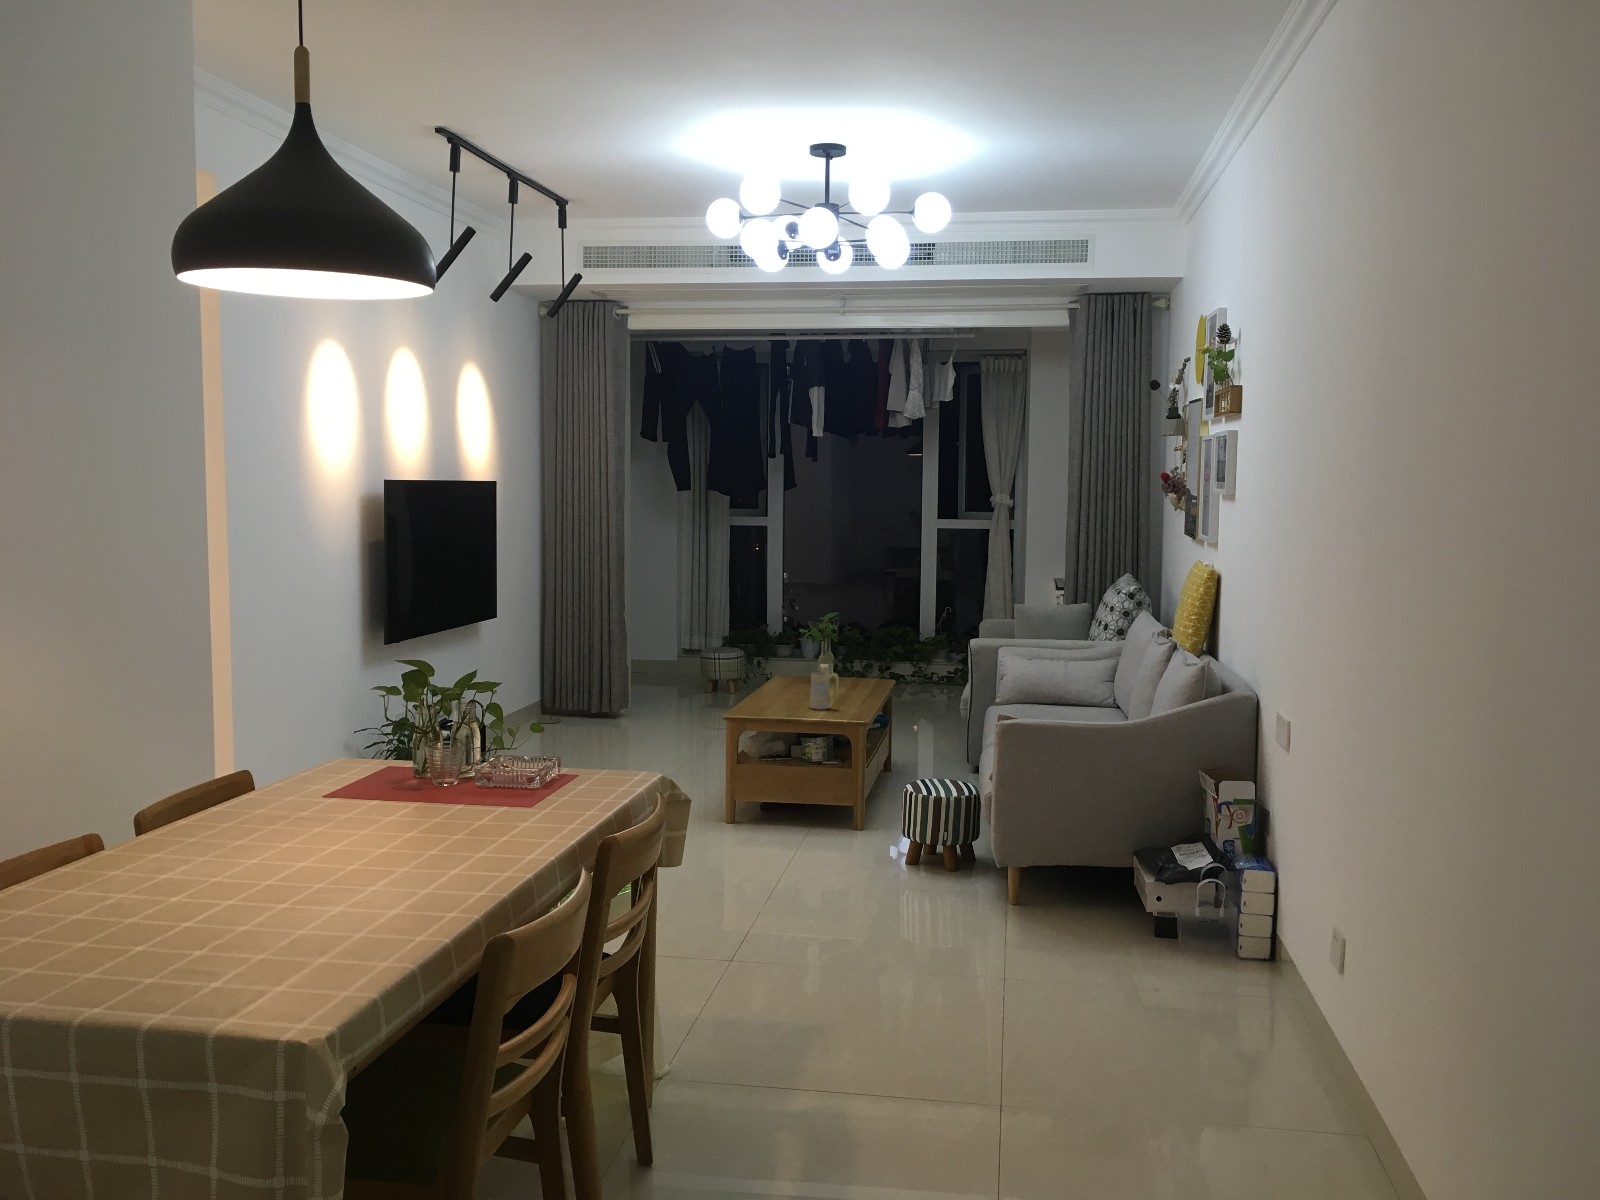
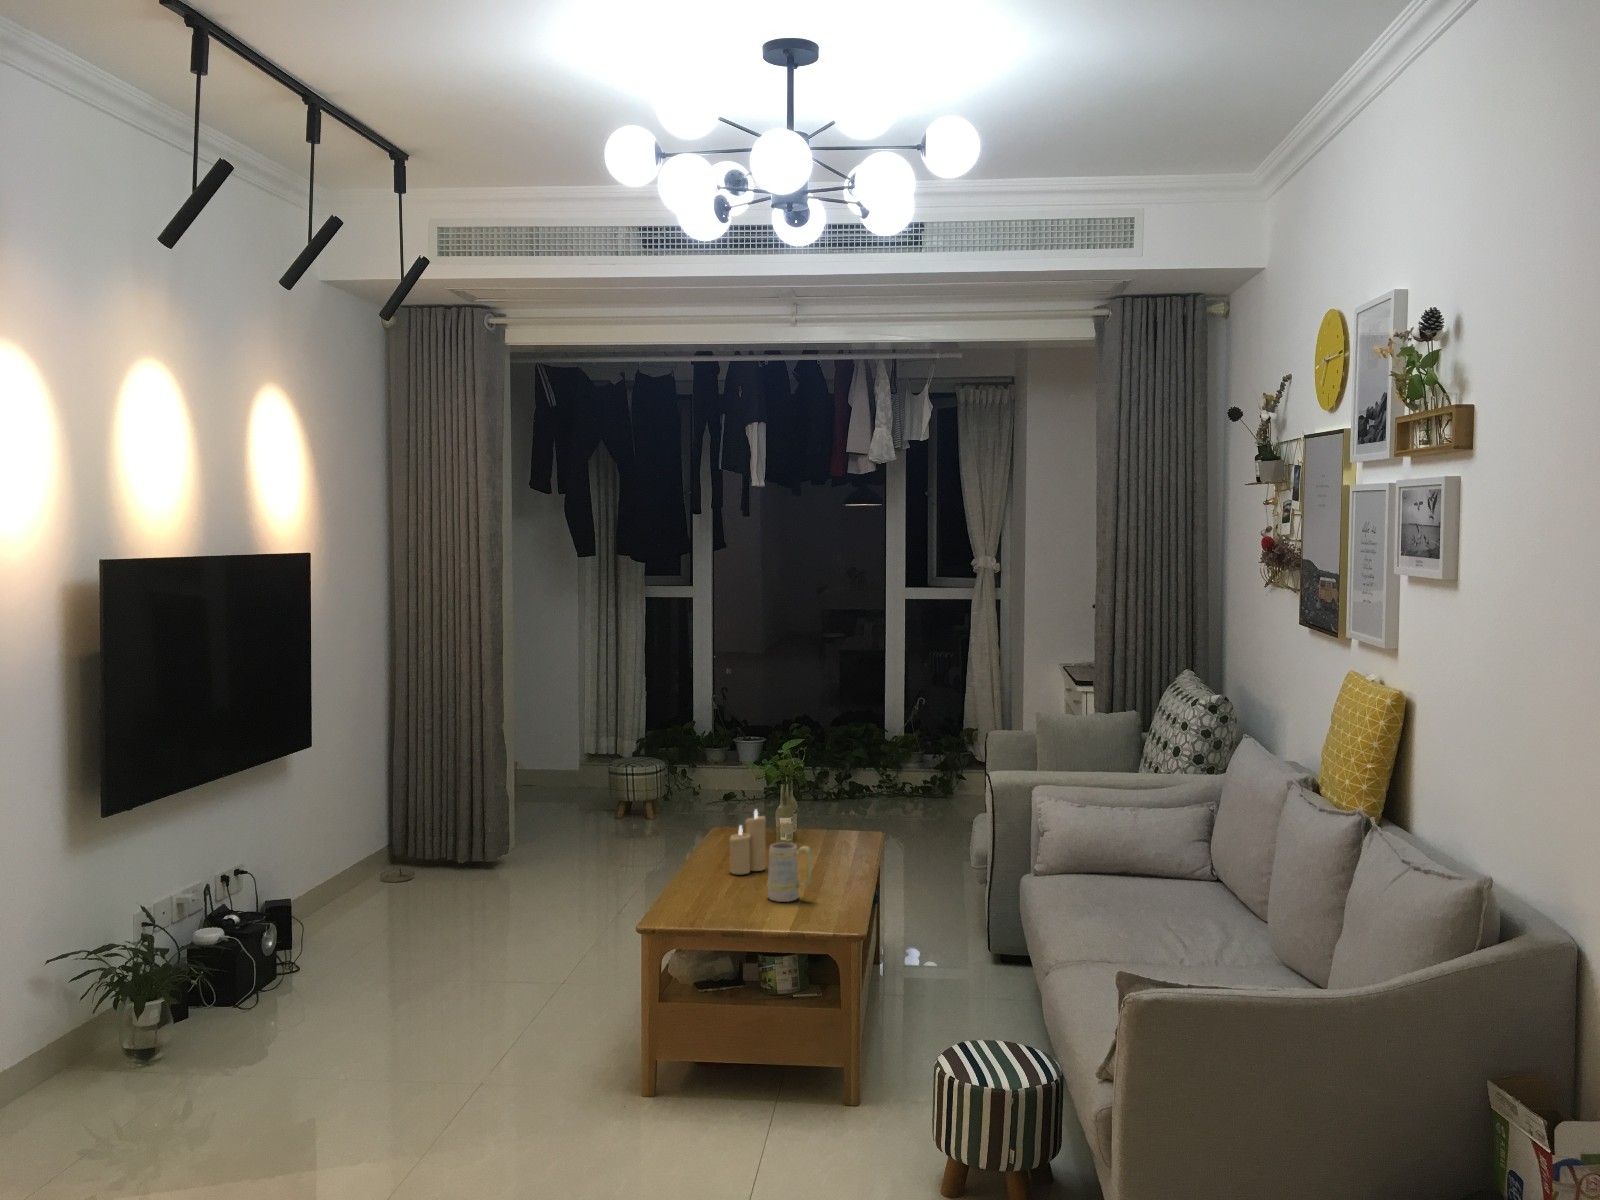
candle: none [786,655,811,697] -> present [730,810,766,874]

